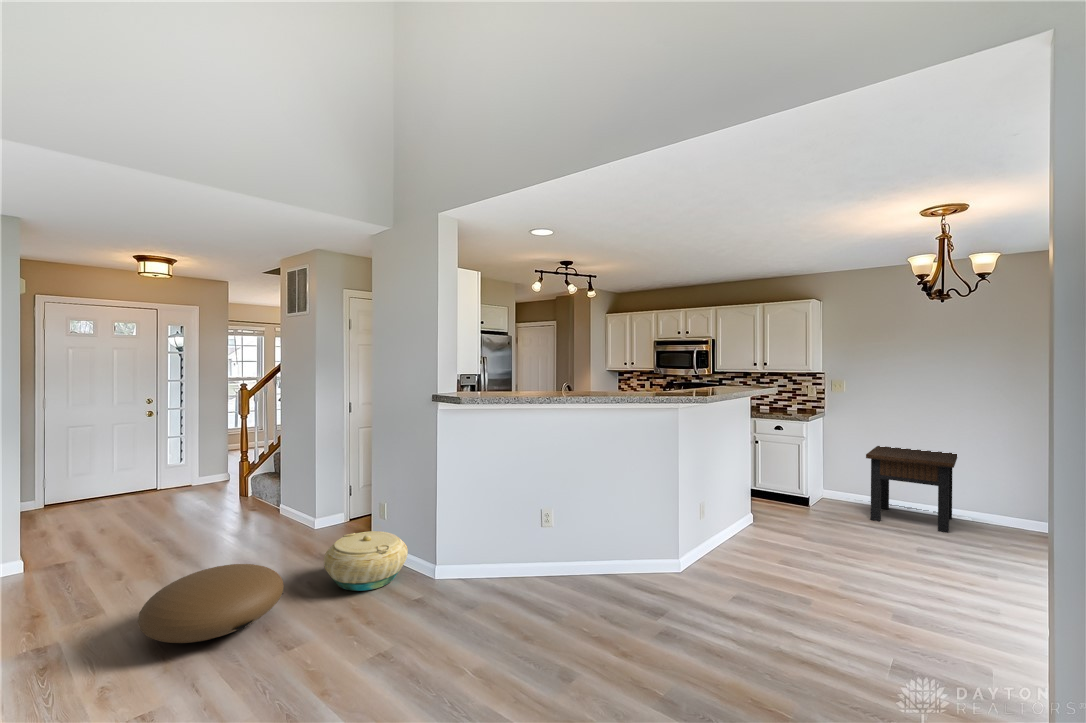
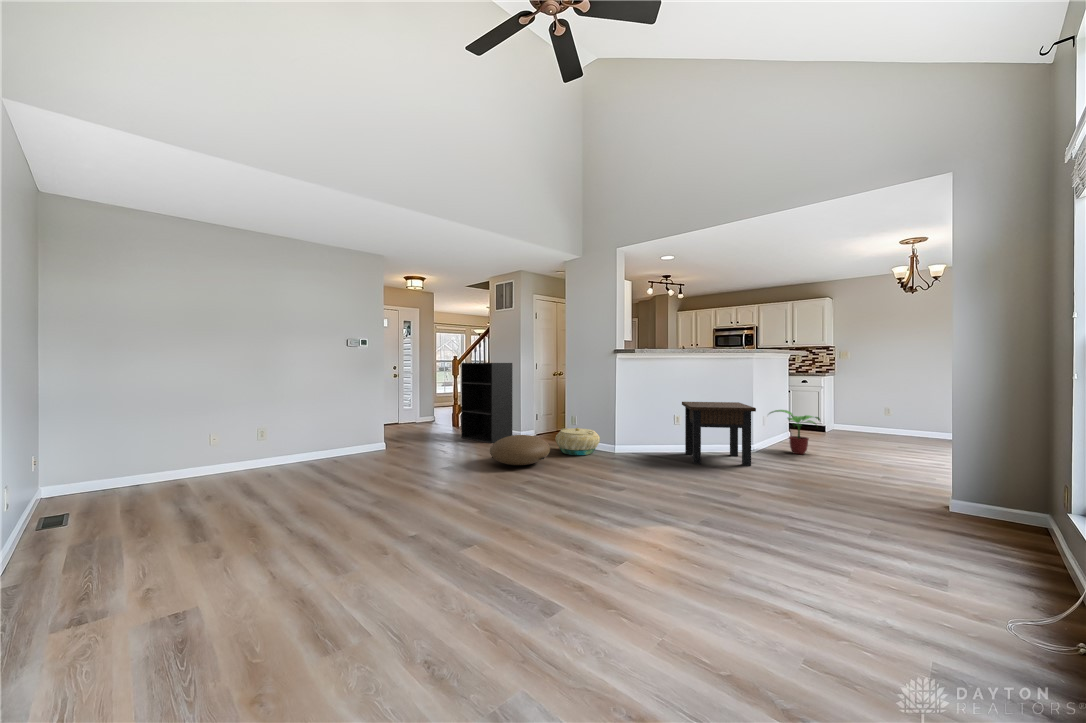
bookshelf: none [212,402,294,549] -> present [461,363,513,443]
side table: present [866,446,957,533] -> present [682,402,756,466]
potted plant: none [703,495,790,578] -> present [770,410,820,454]

